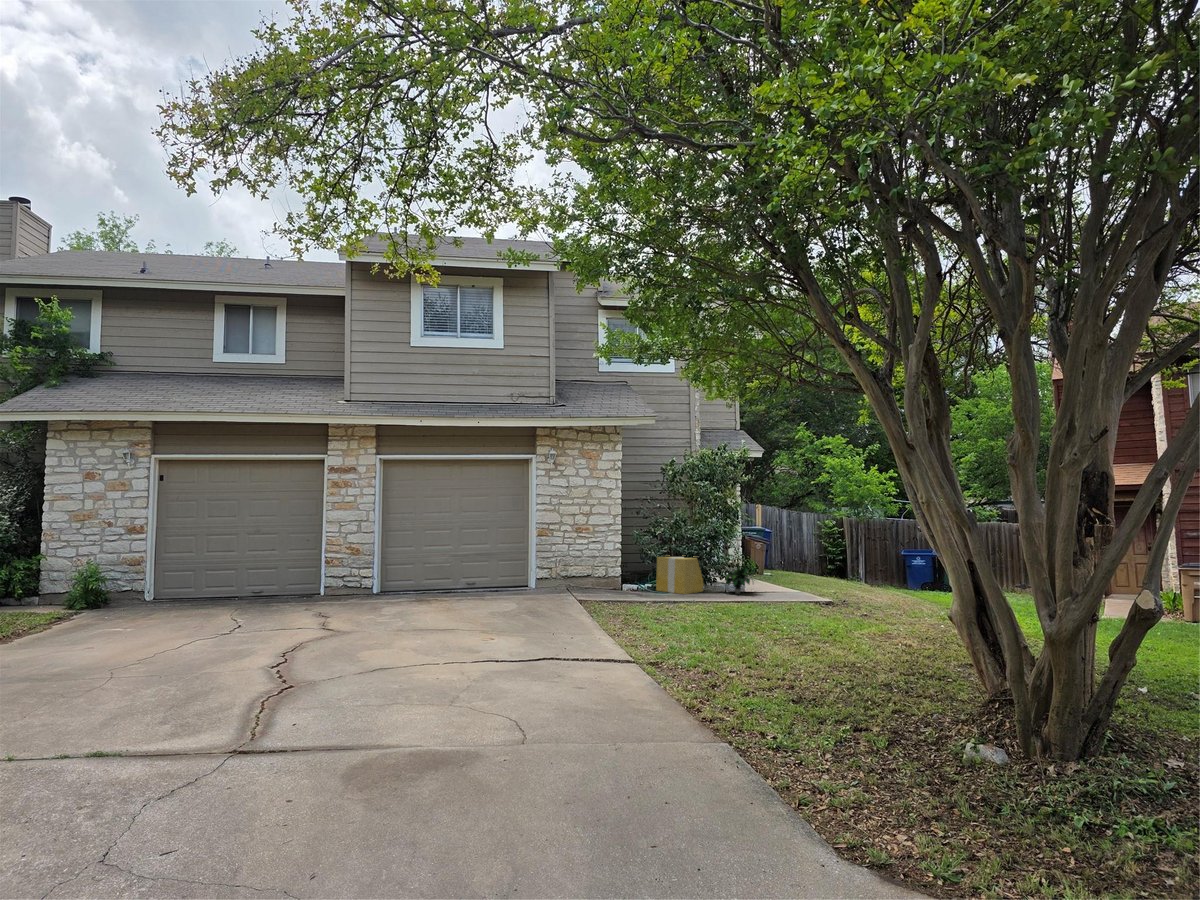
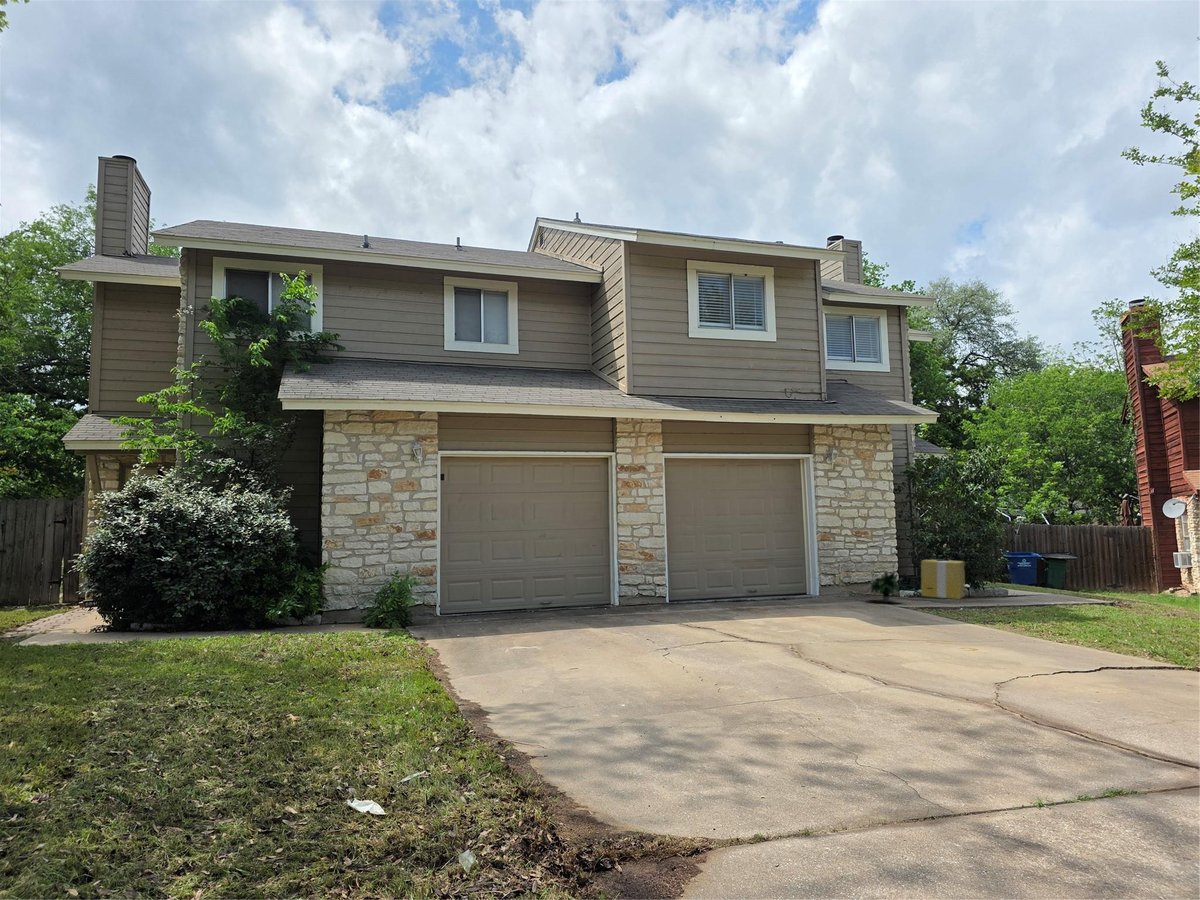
potted plant: present [725,566,755,594] -> present [871,572,904,602]

